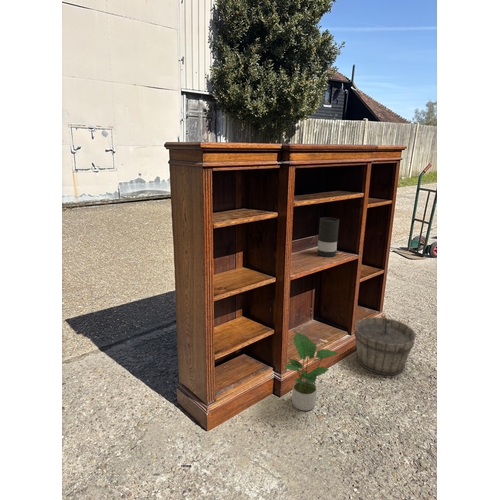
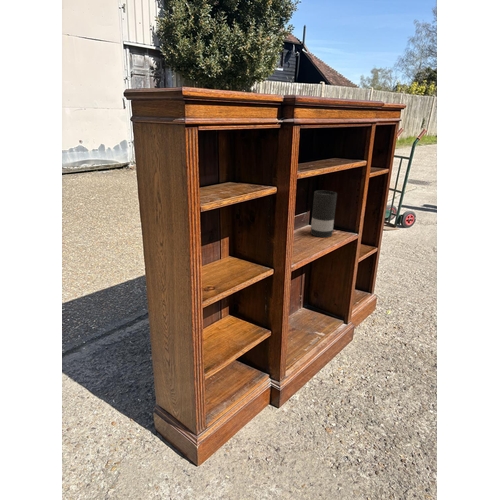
wooden bucket: present [354,315,416,375] -> none [352,301,422,369]
potted plant: present [286,332,338,411] -> none [289,332,354,424]

